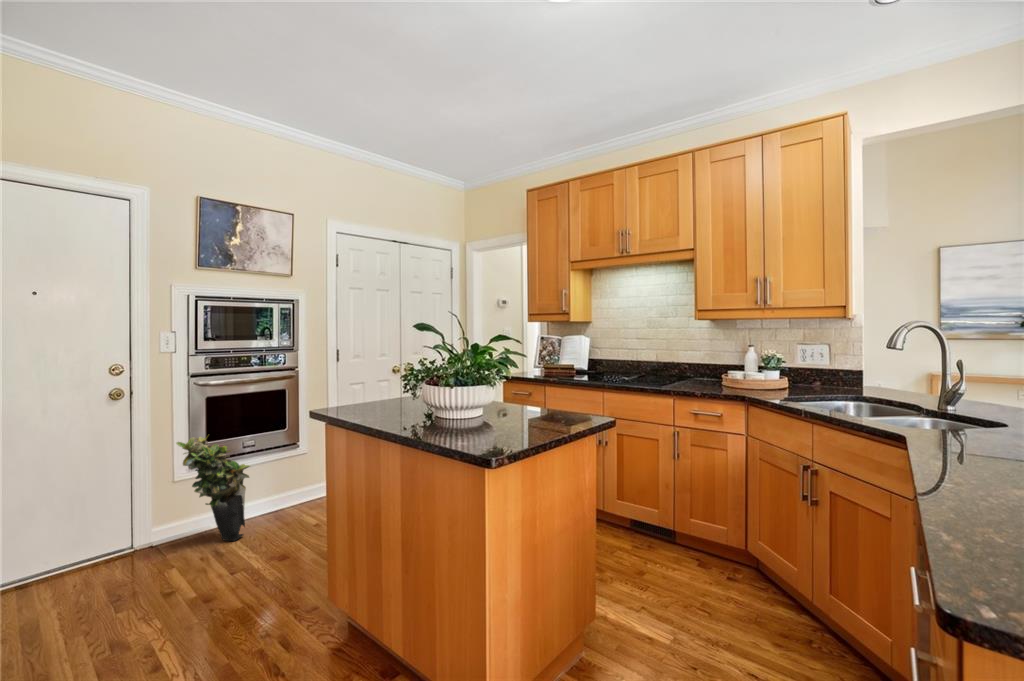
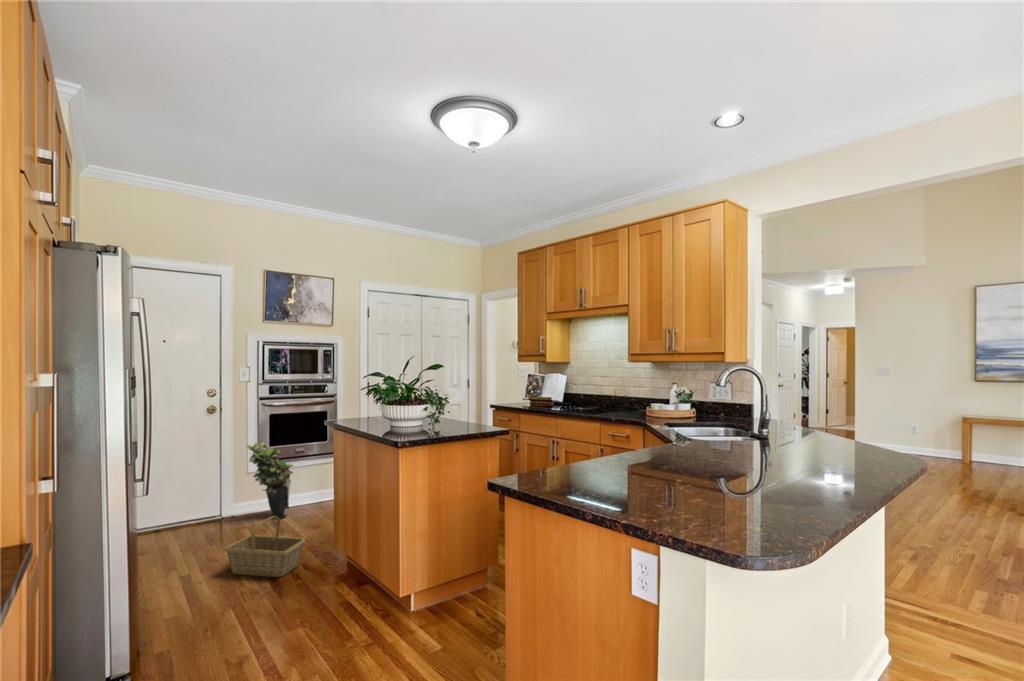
basket: none [170,552,300,652] -> present [225,516,305,577]

